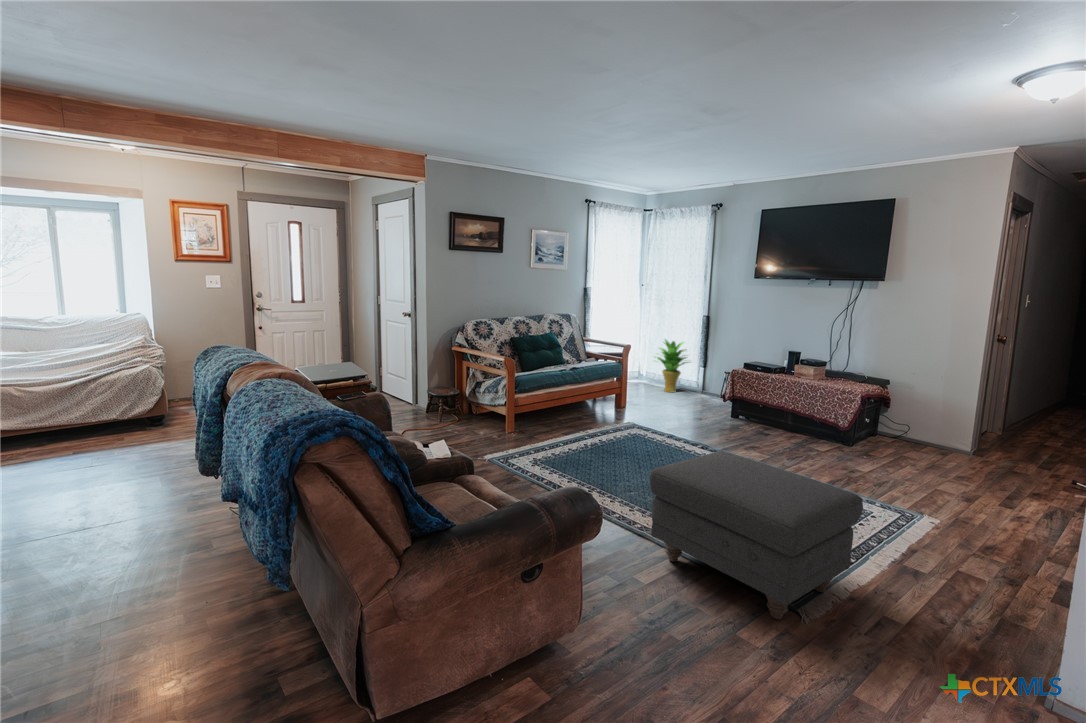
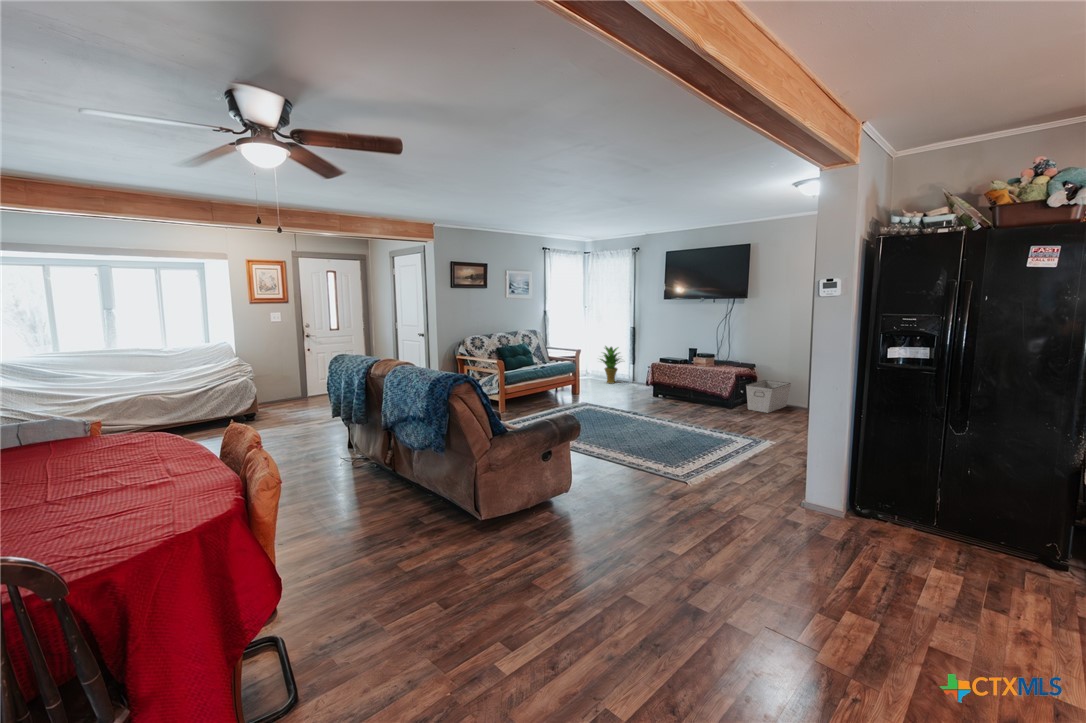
storage bin: none [878,406,948,459] -> present [746,380,791,413]
ottoman: present [650,451,863,619] -> none [598,404,719,490]

